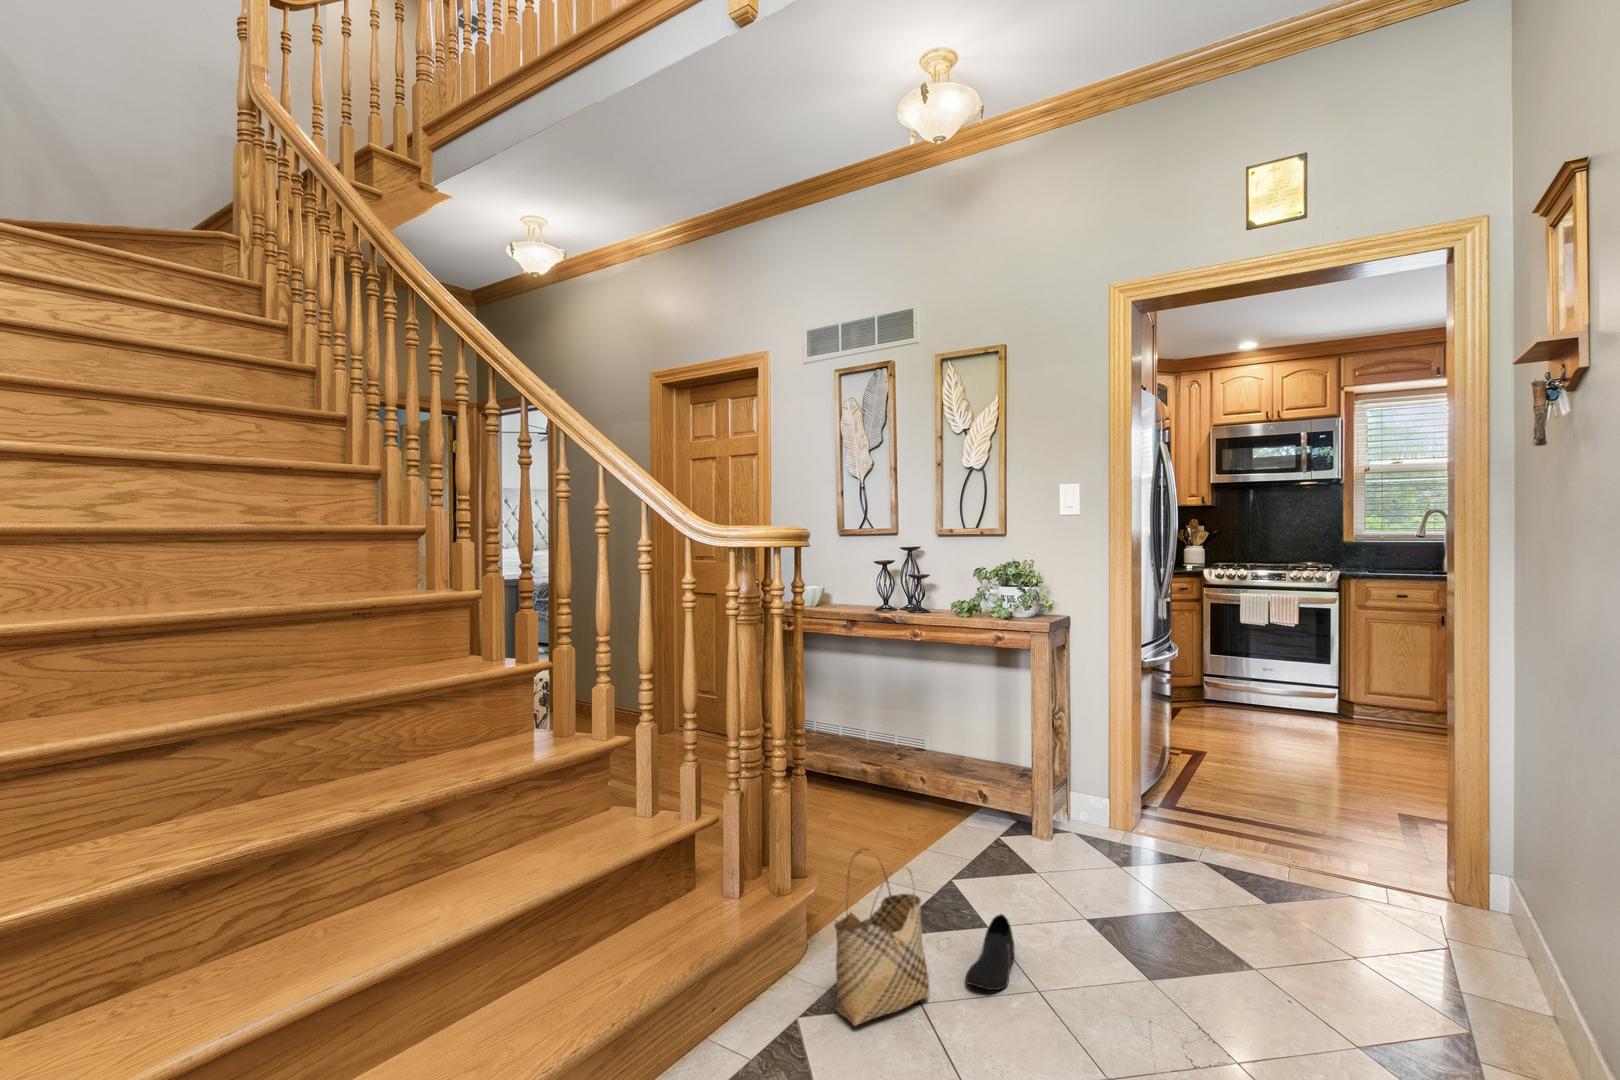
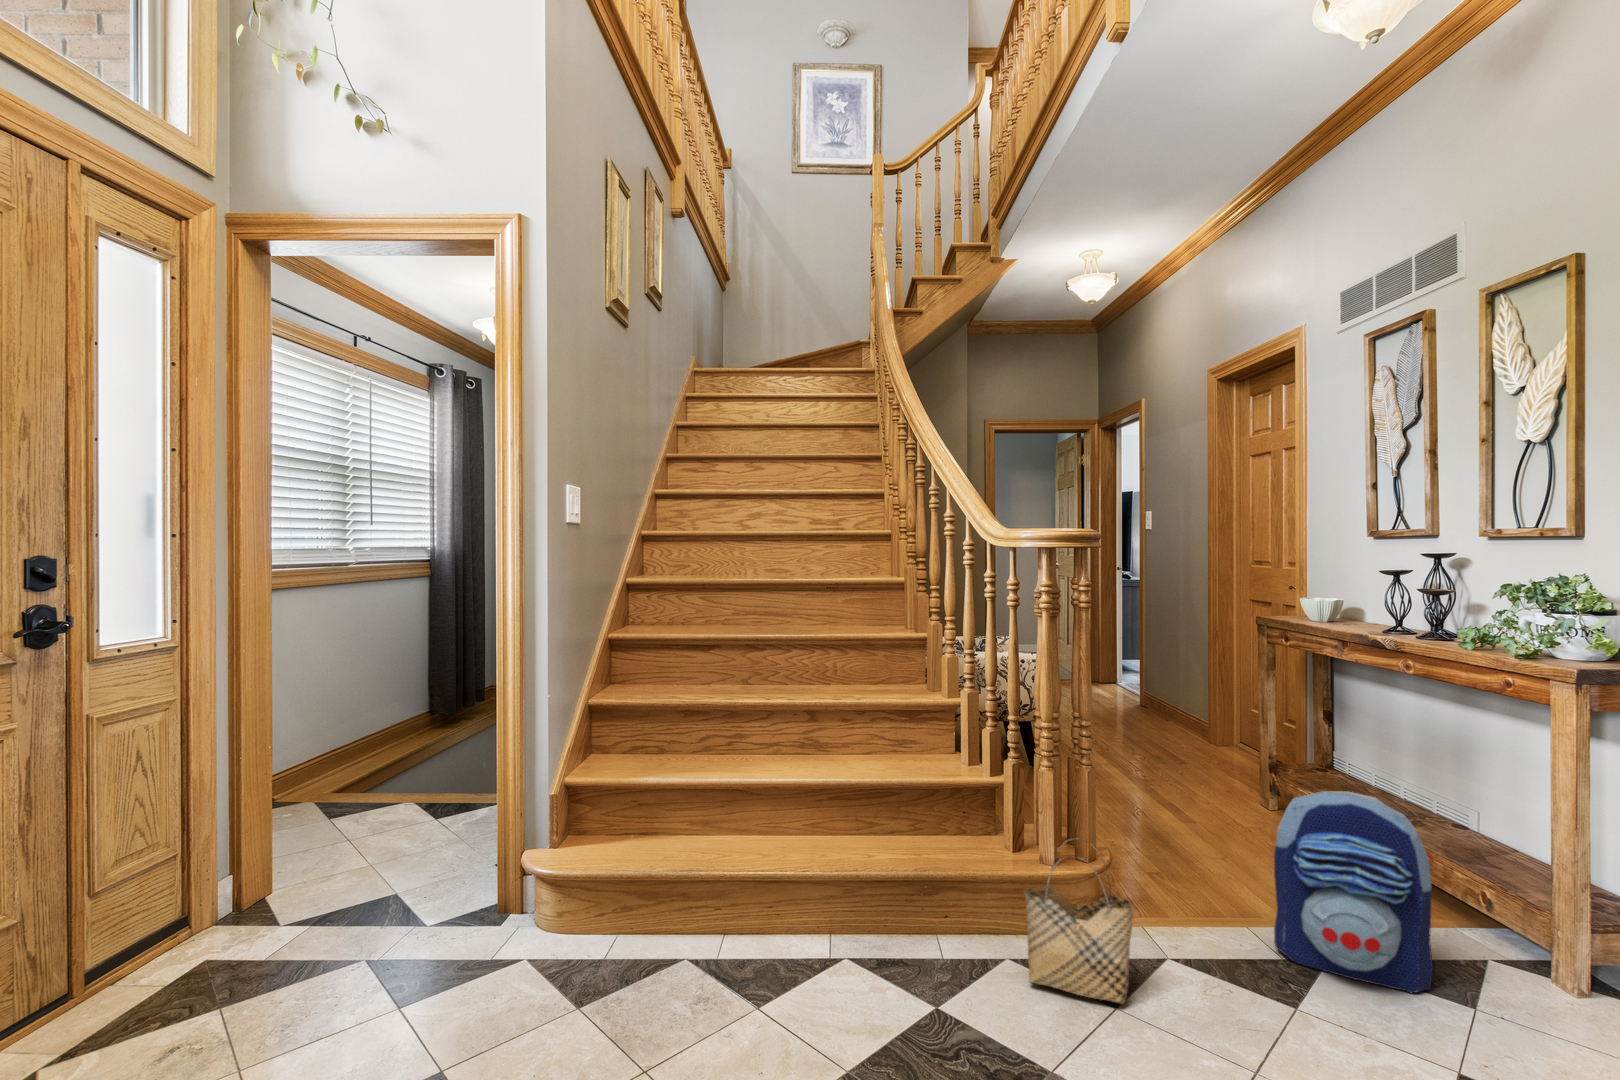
backpack: none [915,739,1015,894] -> present [1274,791,1434,993]
shoe: present [966,914,1014,990] -> none [1173,982,1286,1046]

